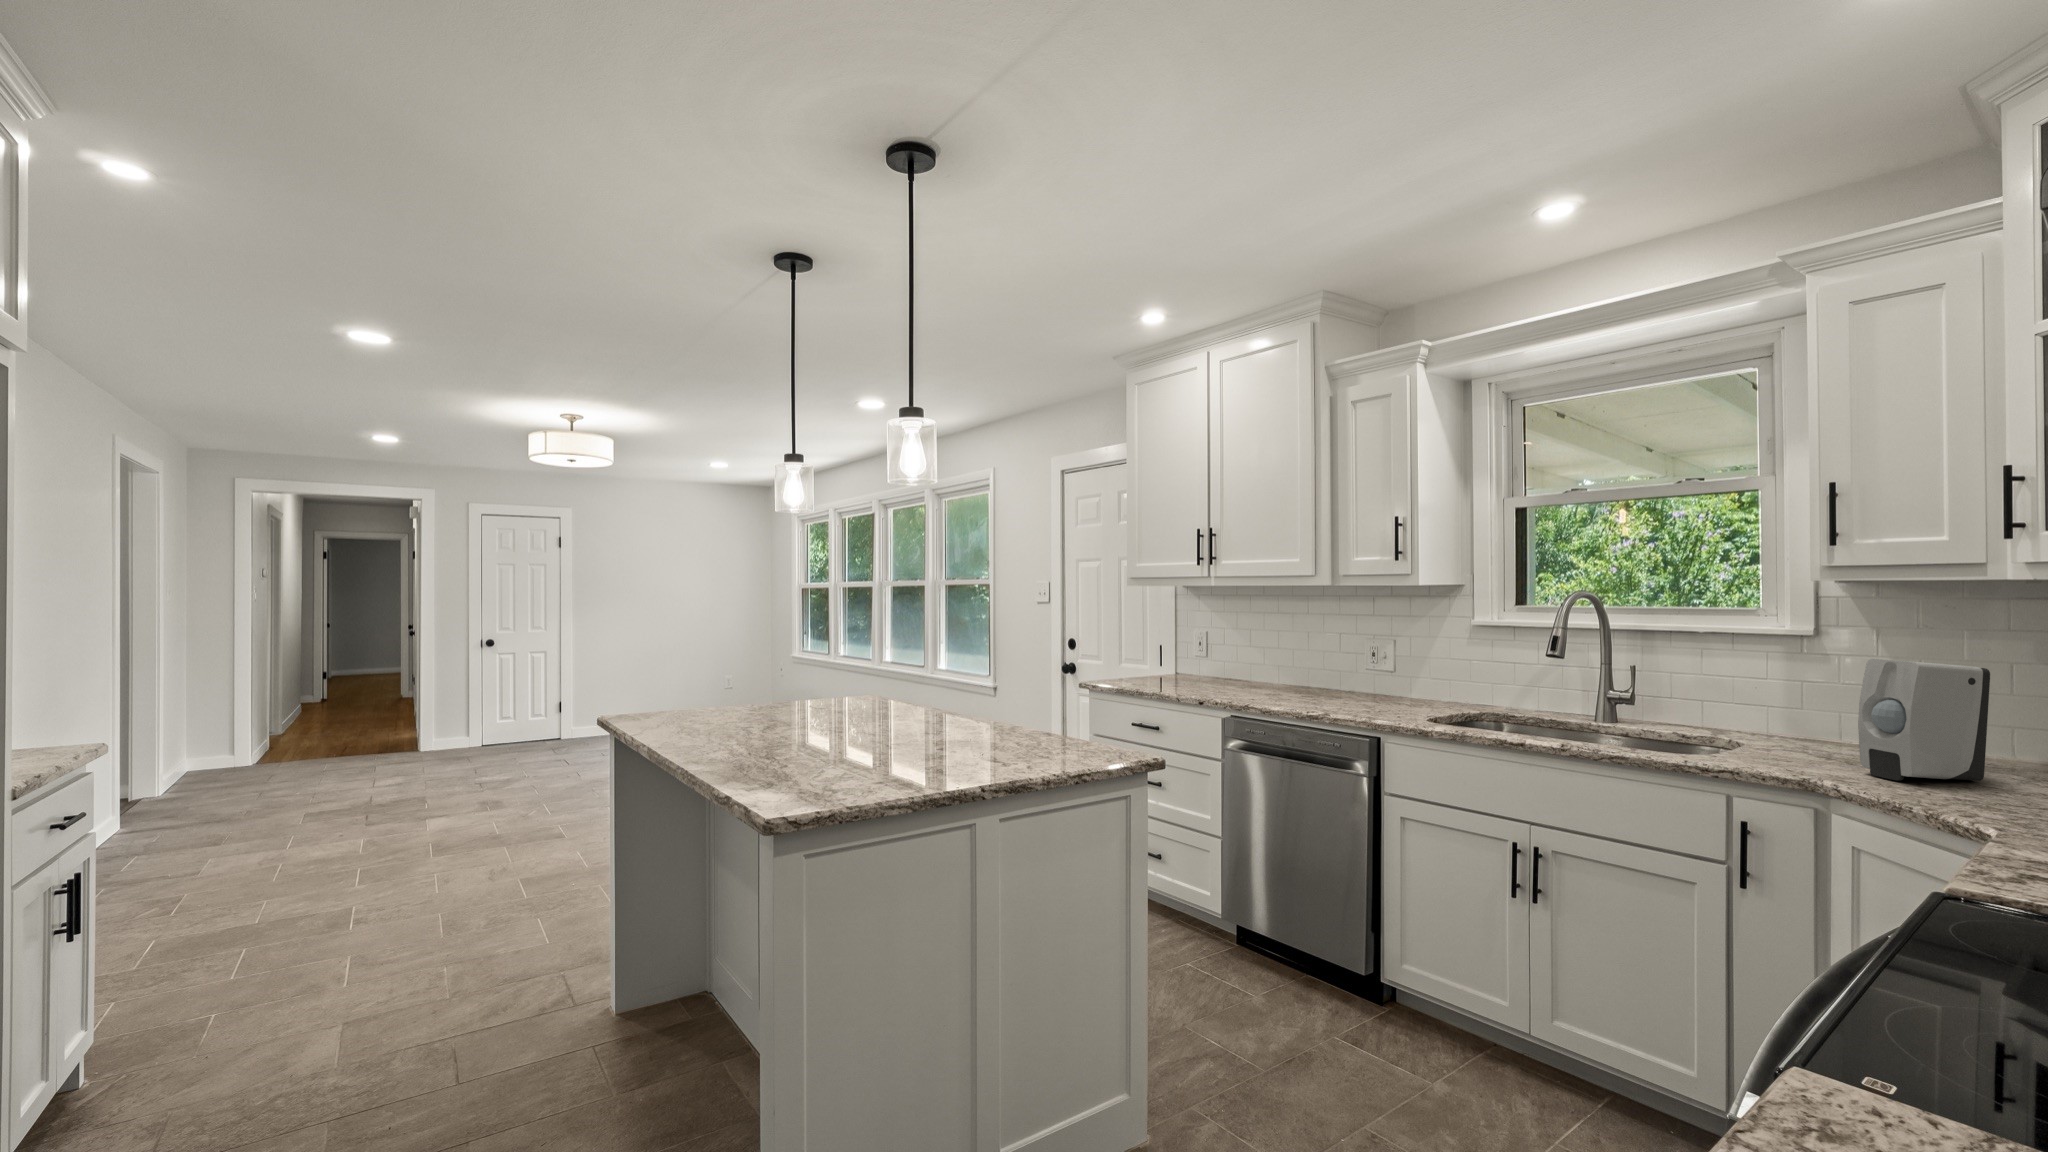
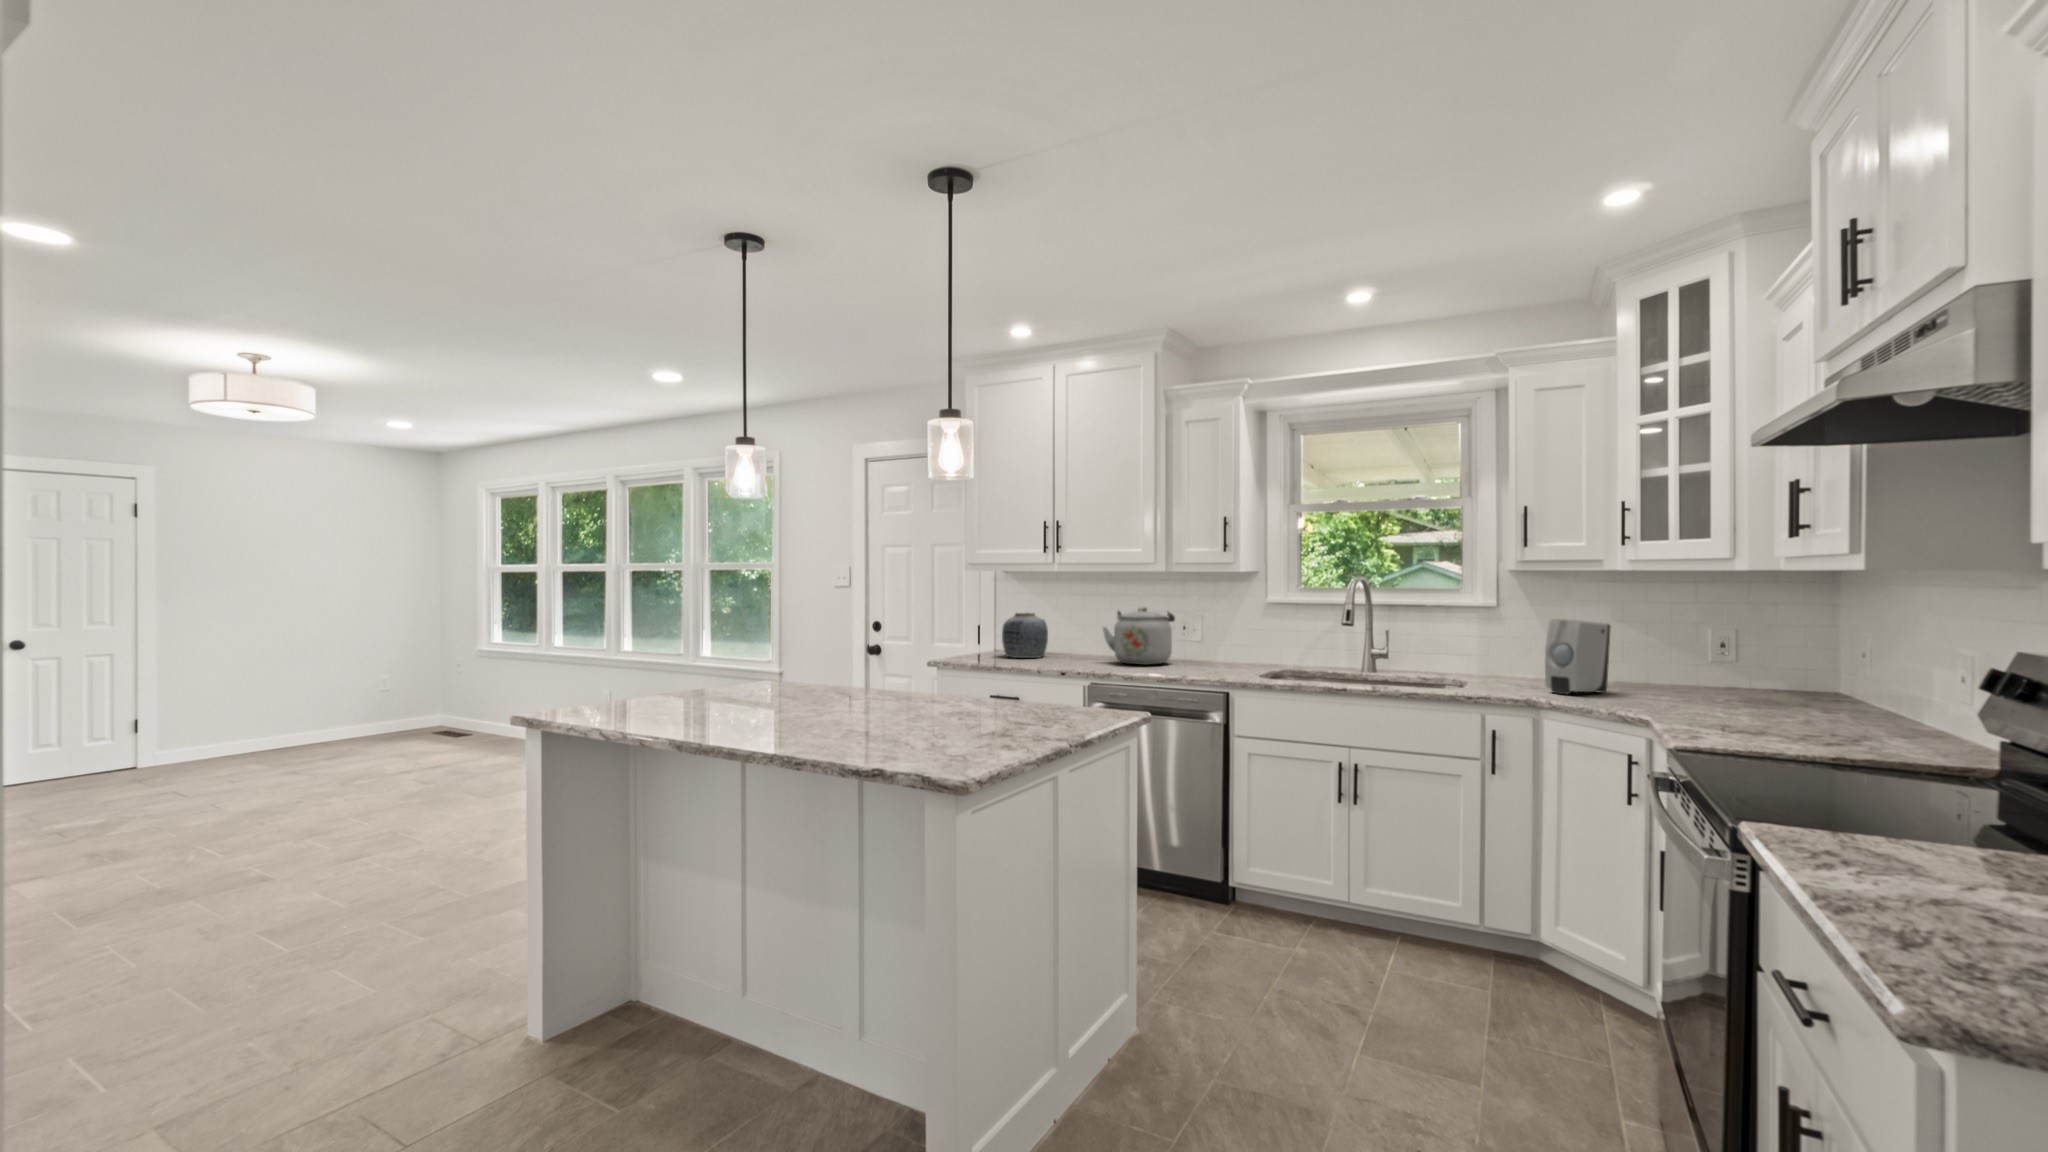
kettle: none [1262,627,1354,697] -> present [1103,607,1175,665]
vase: none [1164,631,1216,682] -> present [1002,613,1048,658]

